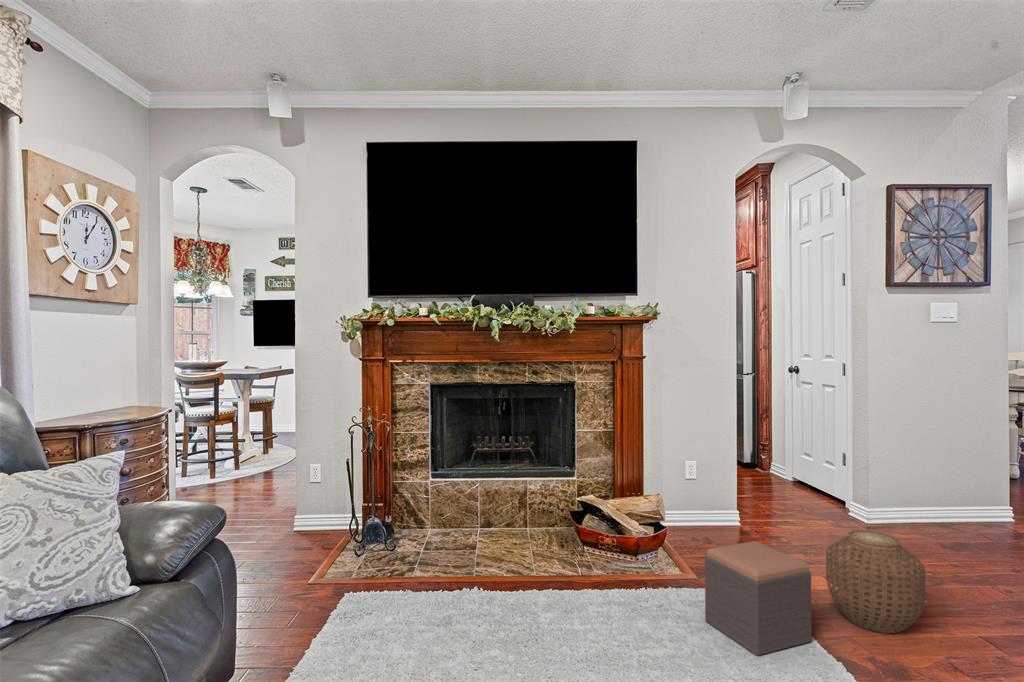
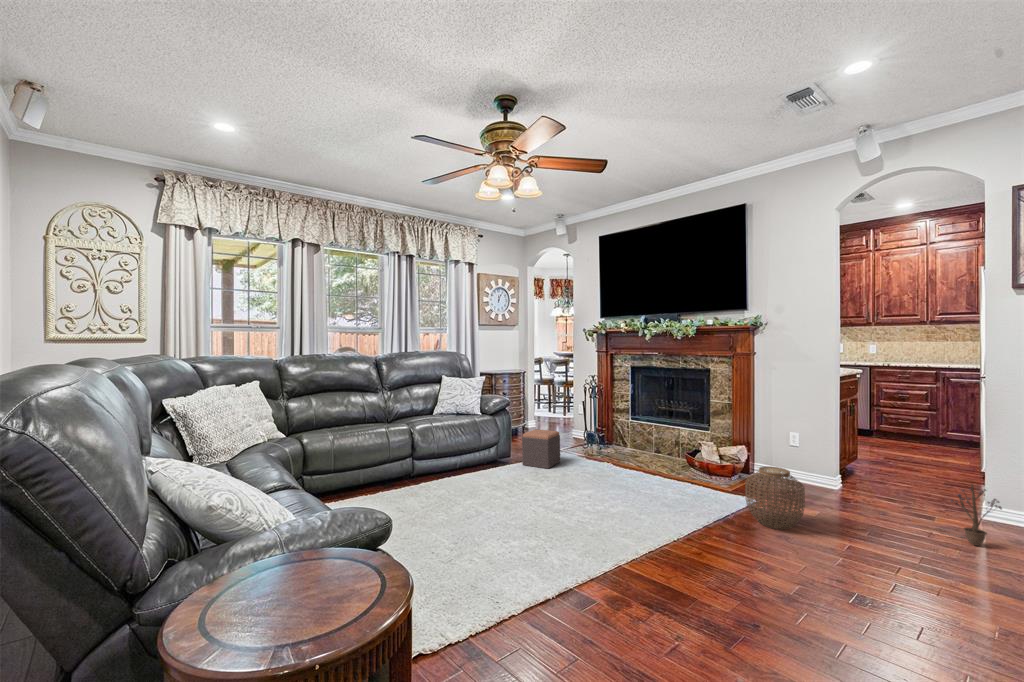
decorative plant: none [943,501,997,570] -> present [951,484,1002,546]
footstool: present [705,541,811,656] -> present [522,429,560,469]

